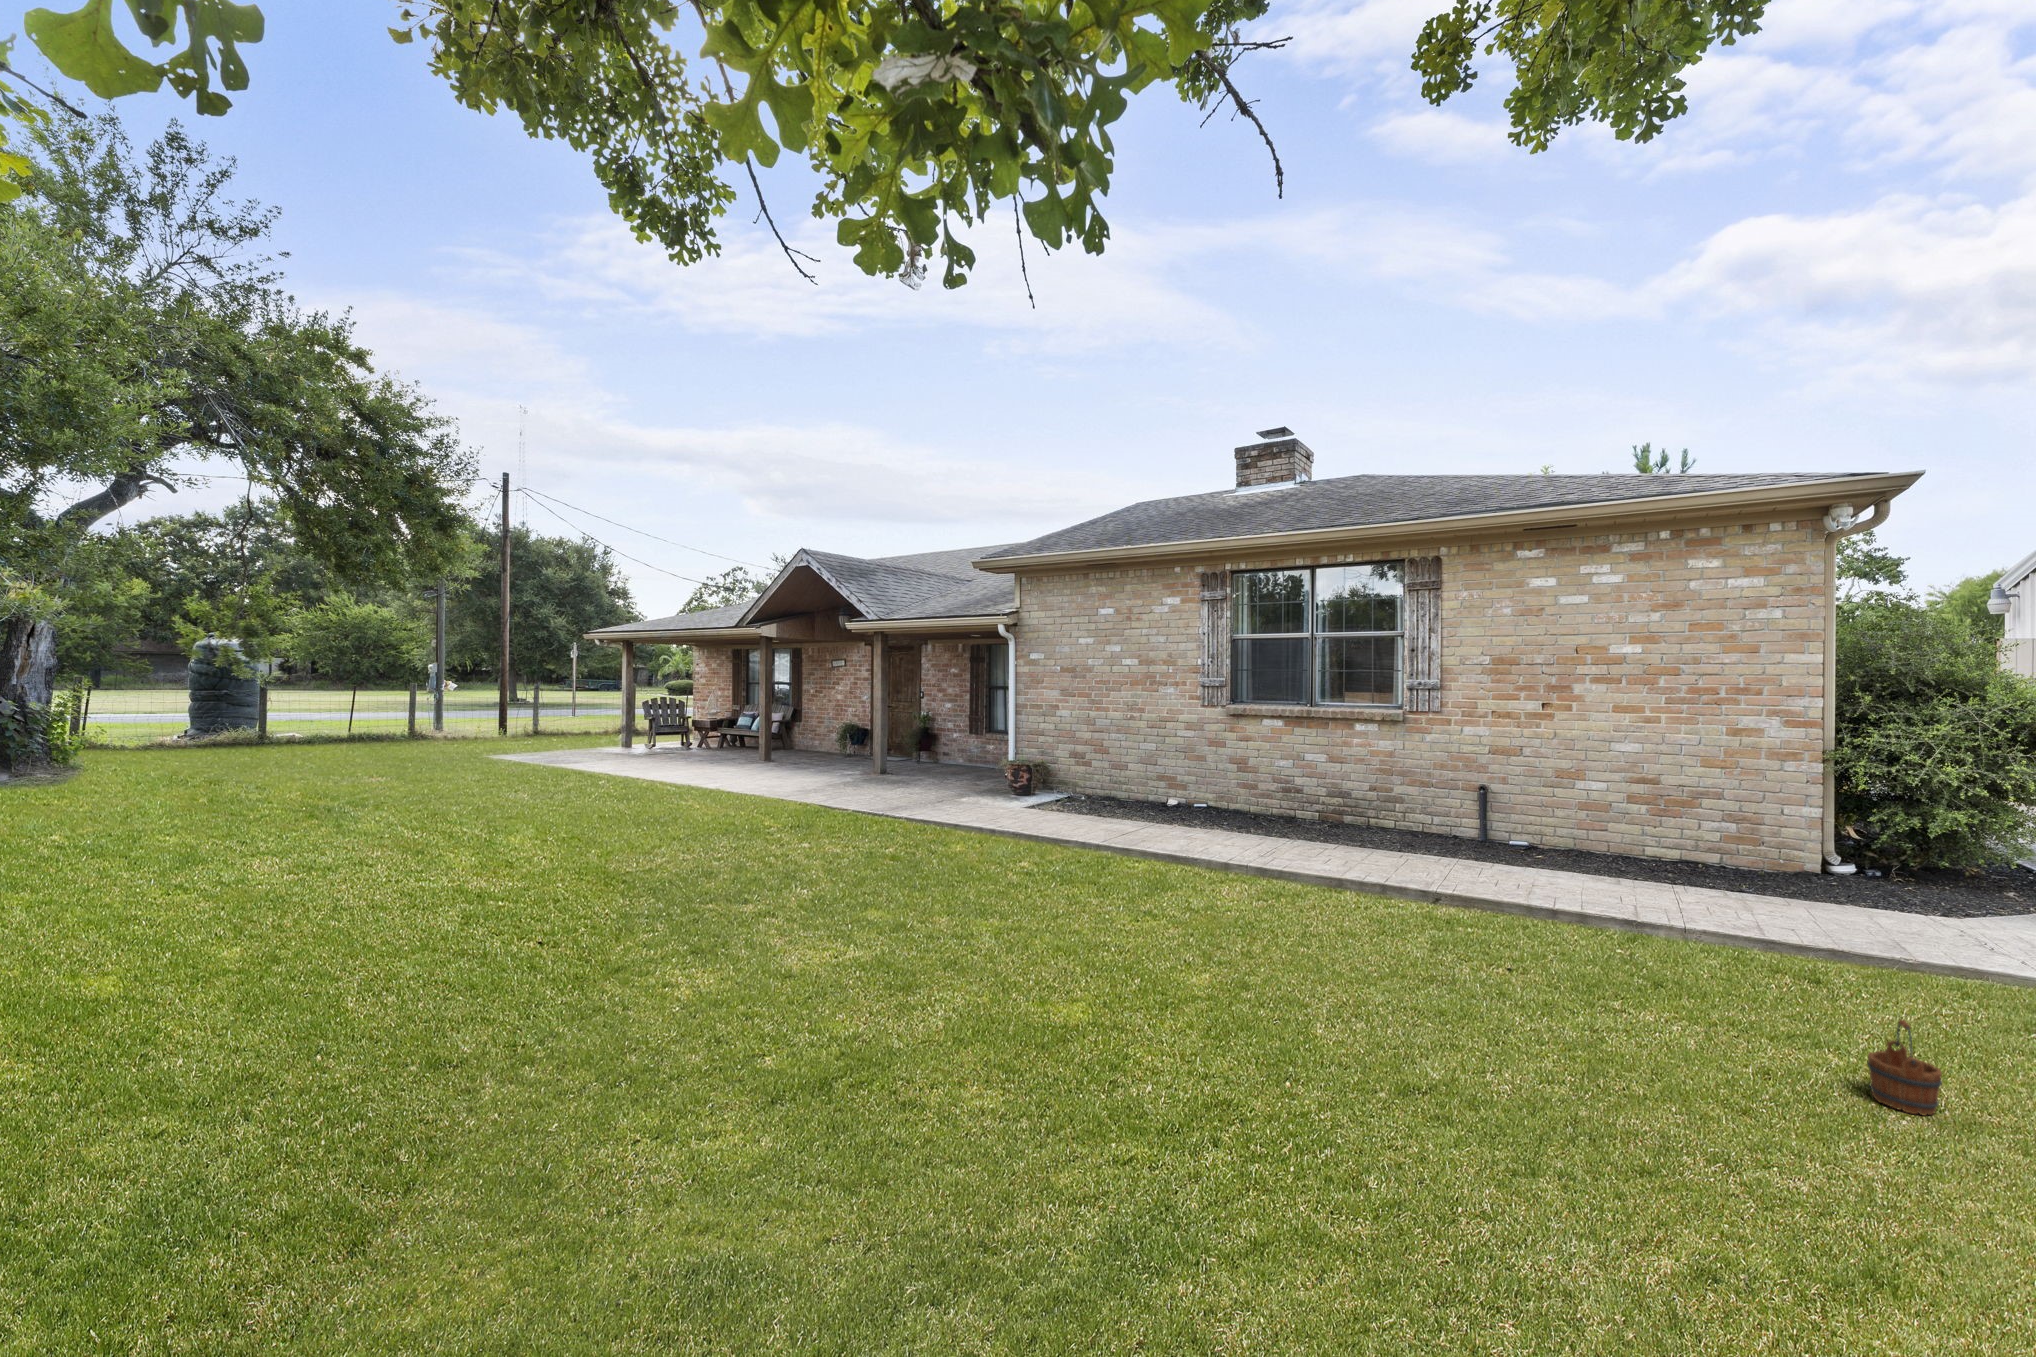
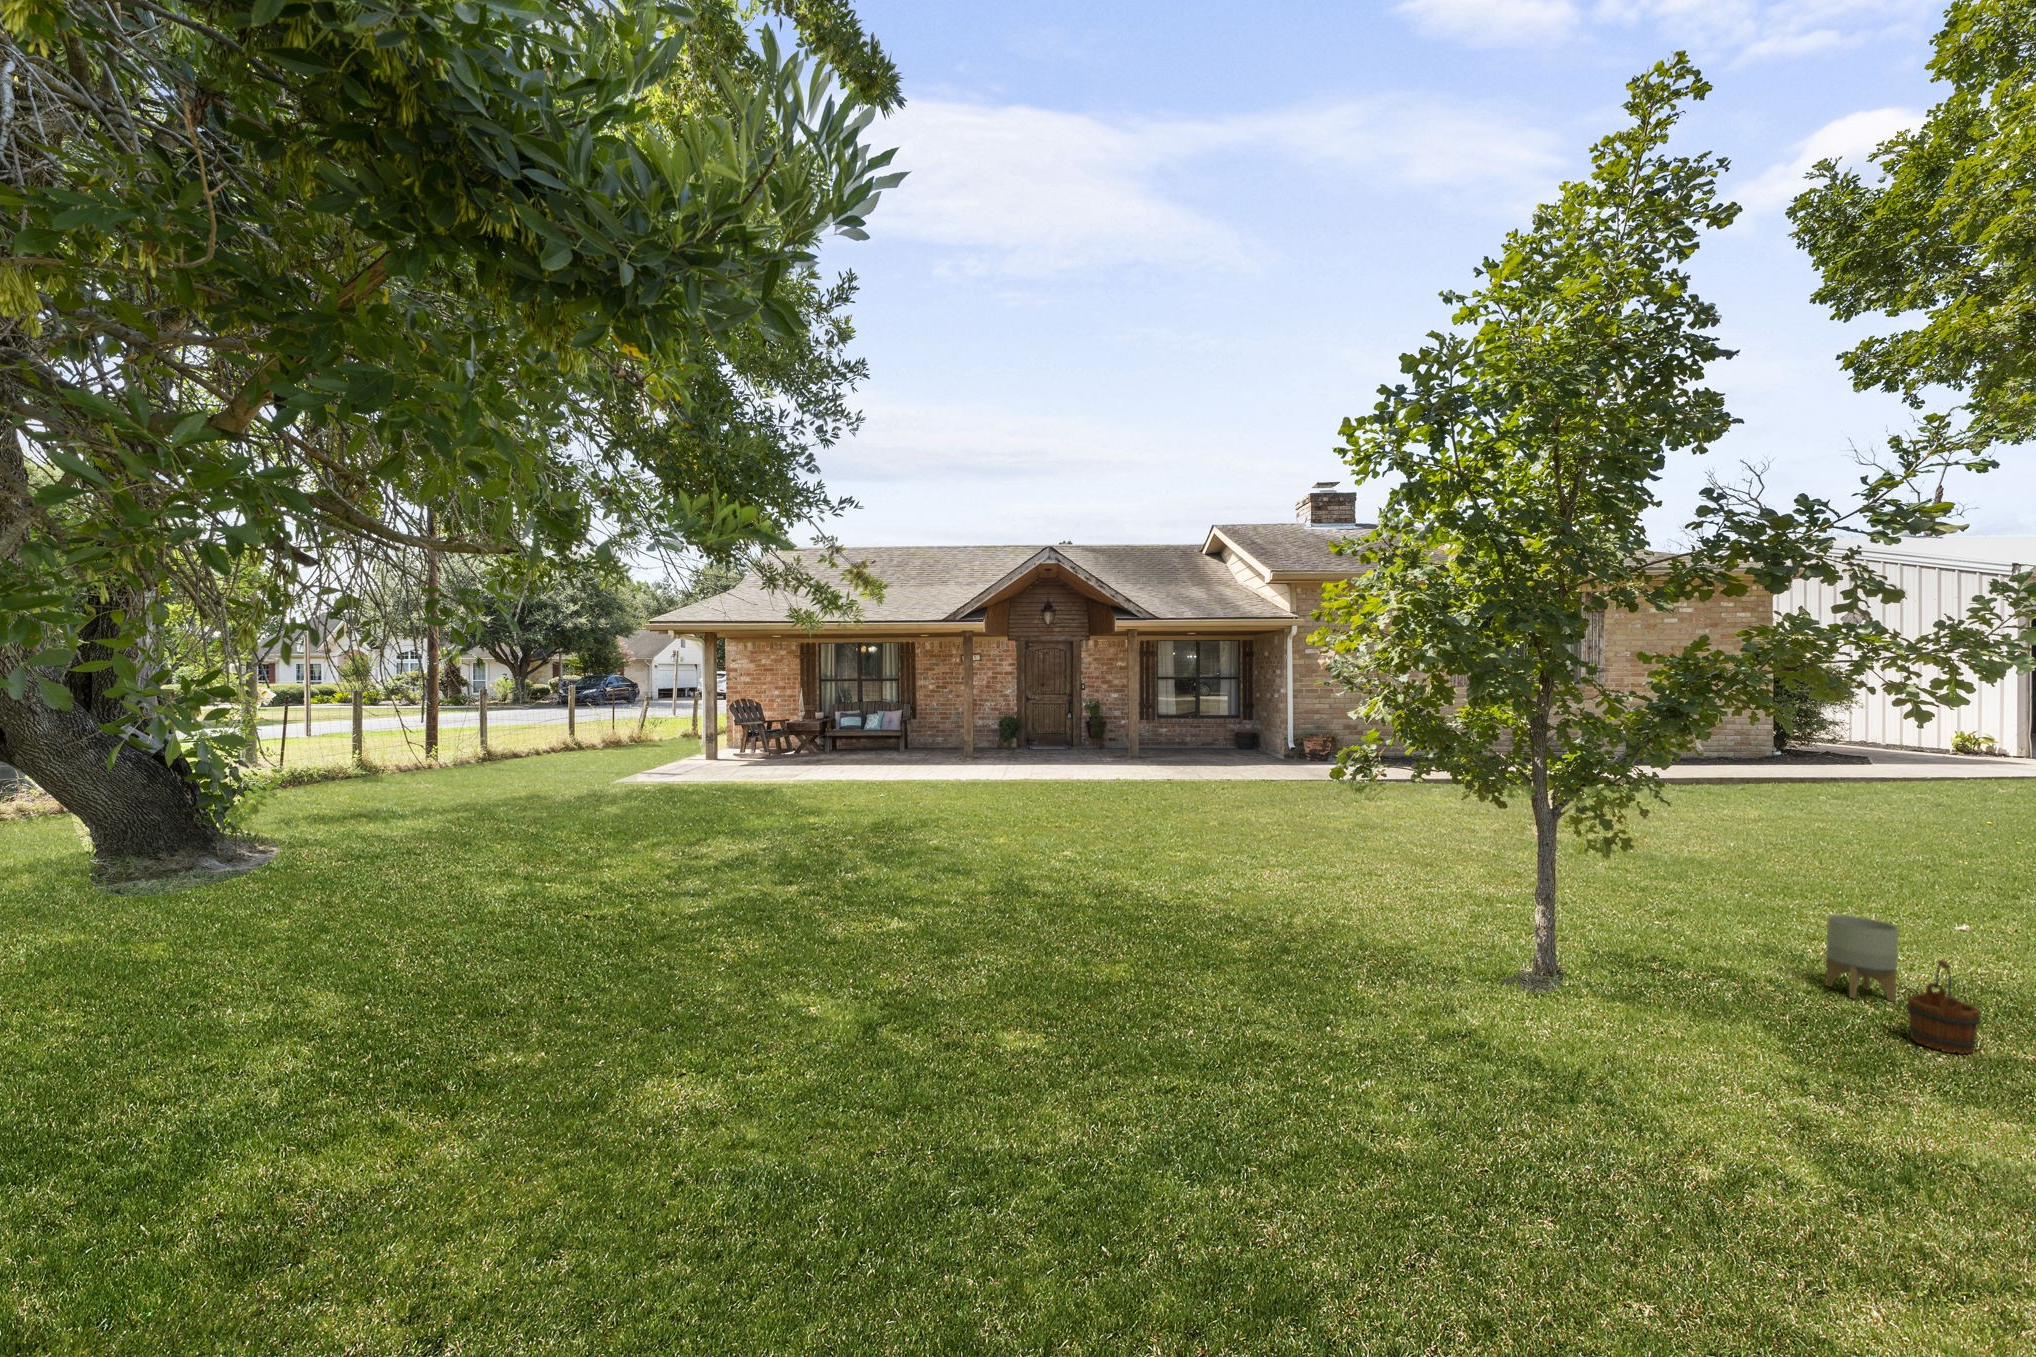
planter: none [1785,963,1857,1052] -> present [1825,915,1899,1002]

